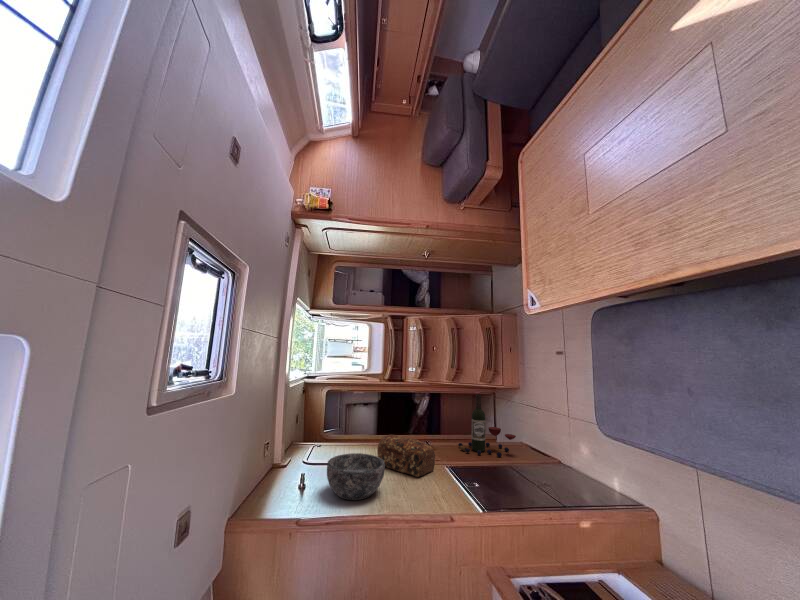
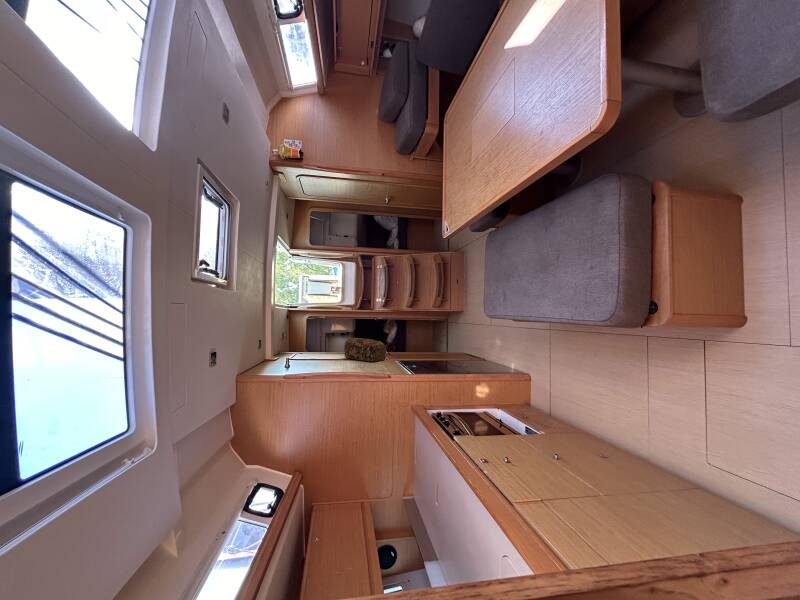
wine bottle: present [458,394,516,457] -> none [410,313,453,357]
bowl: present [327,453,385,500] -> none [304,344,346,368]

